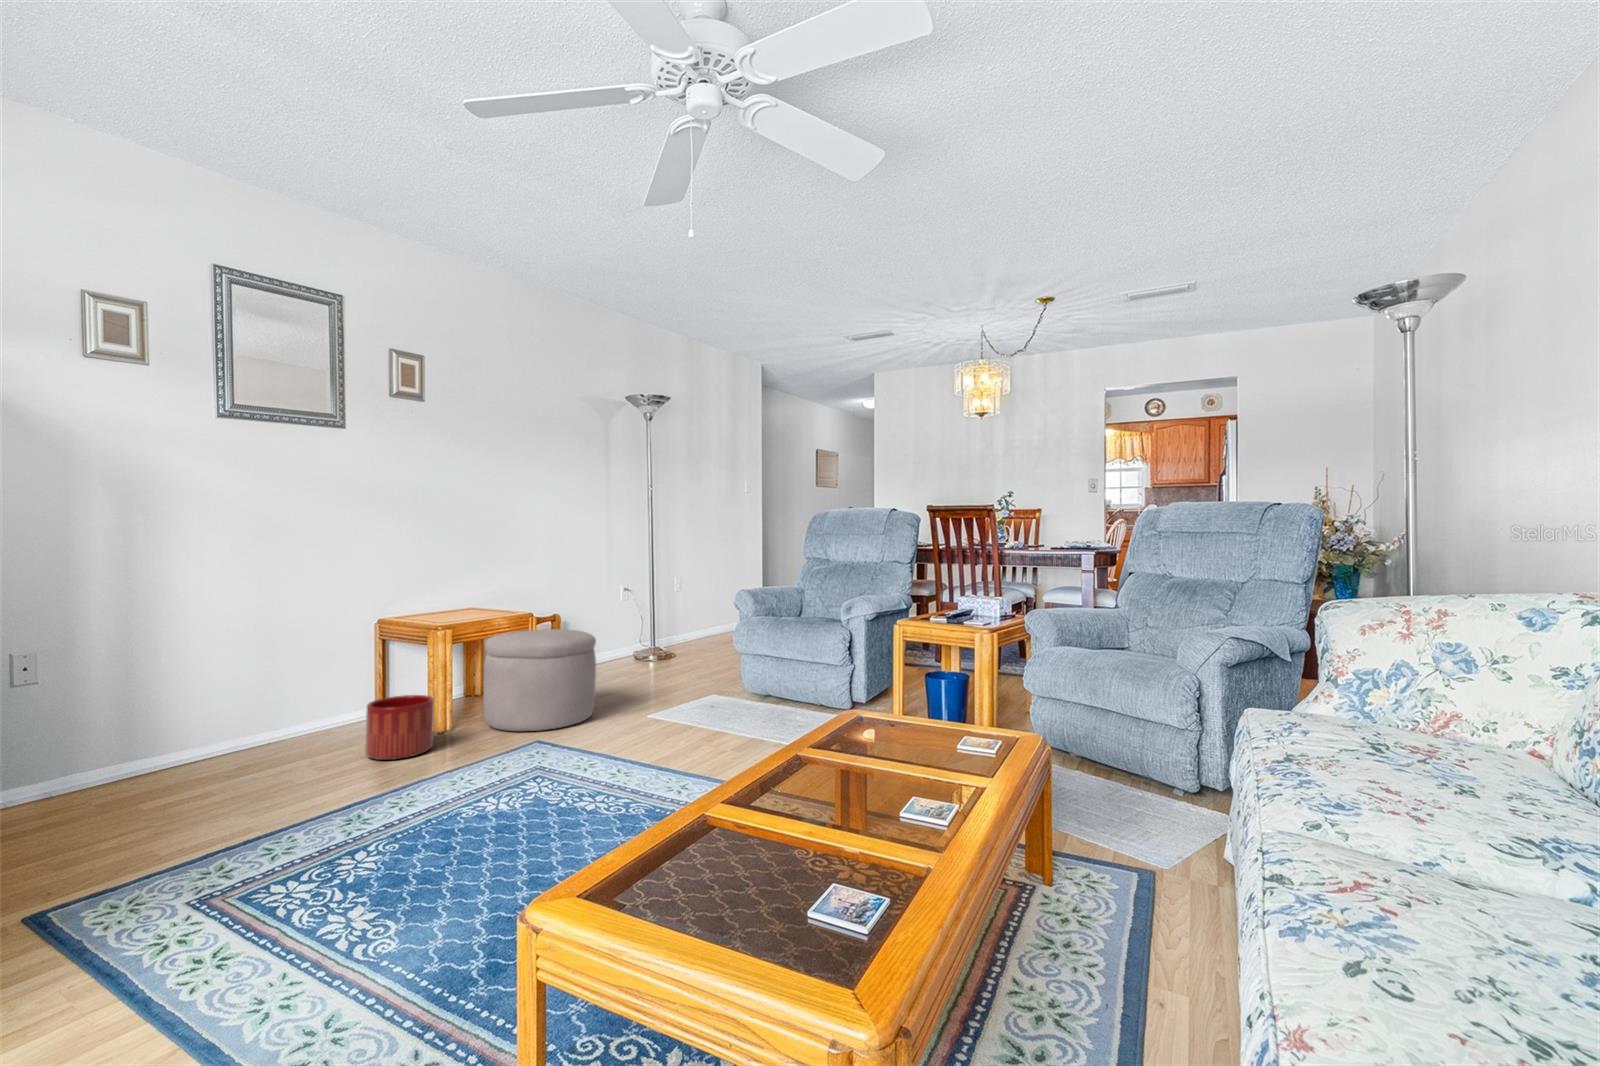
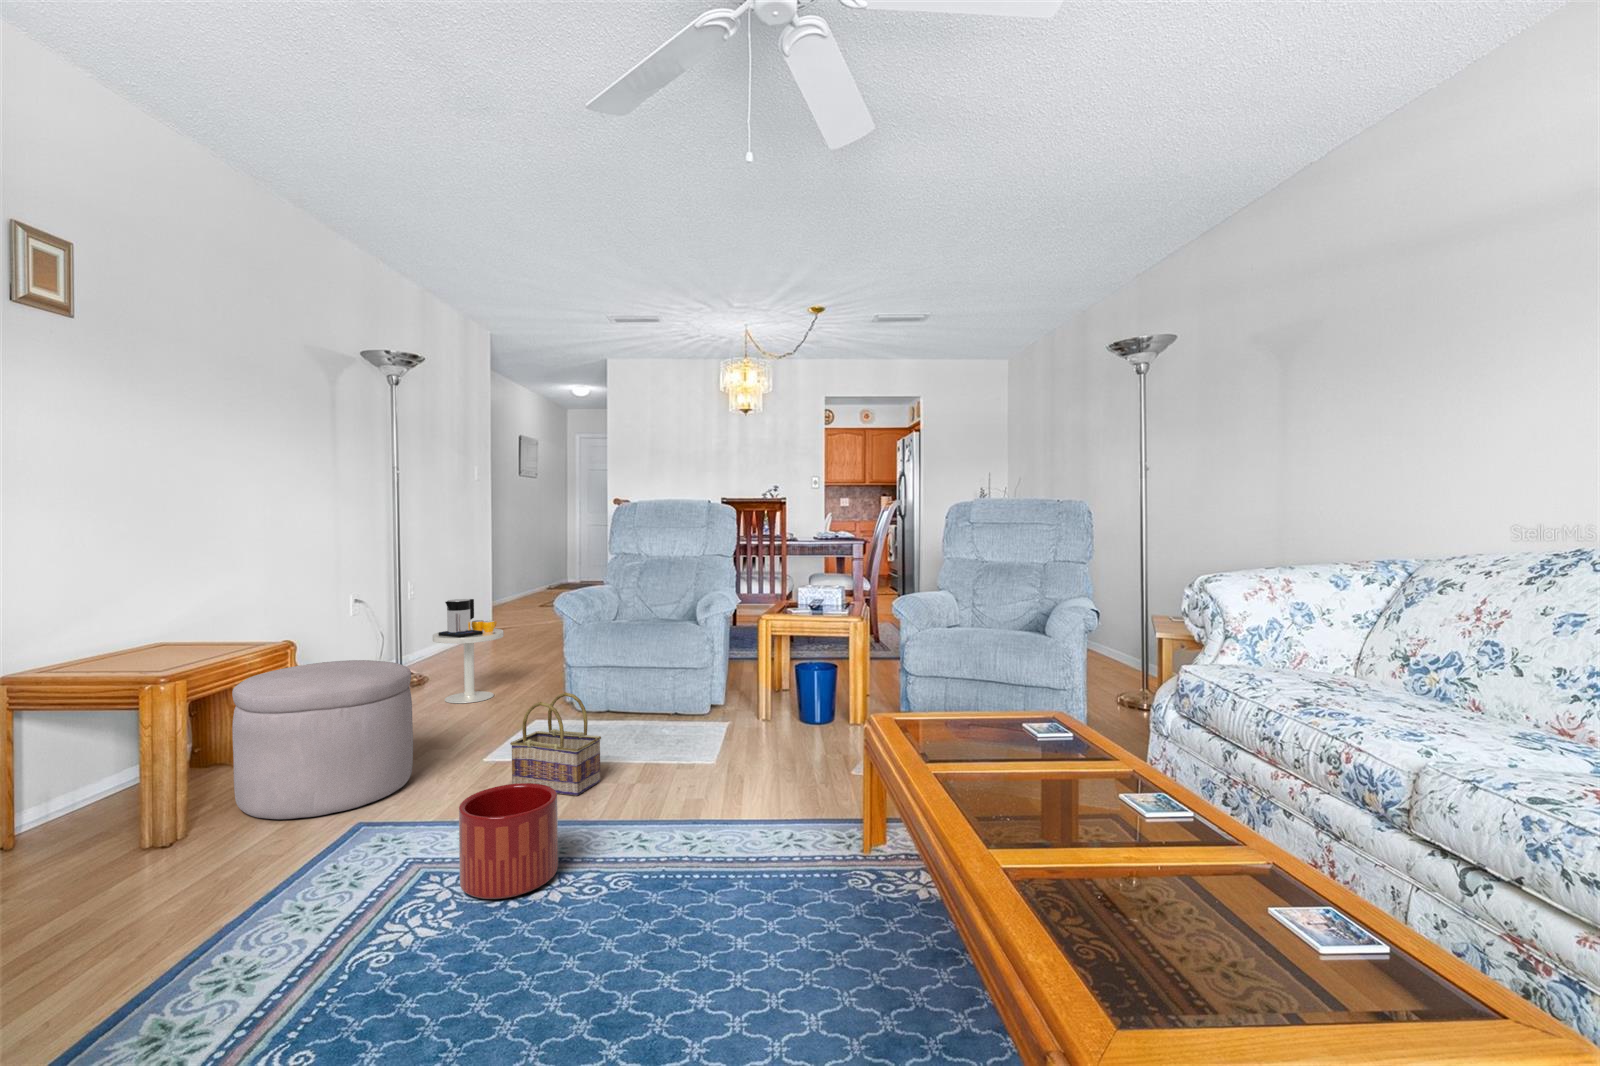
side table: none [663,595,714,675] -> present [432,599,504,703]
basket: none [639,667,700,749] -> present [510,692,601,796]
planter: present [365,695,434,760] -> present [459,783,558,899]

